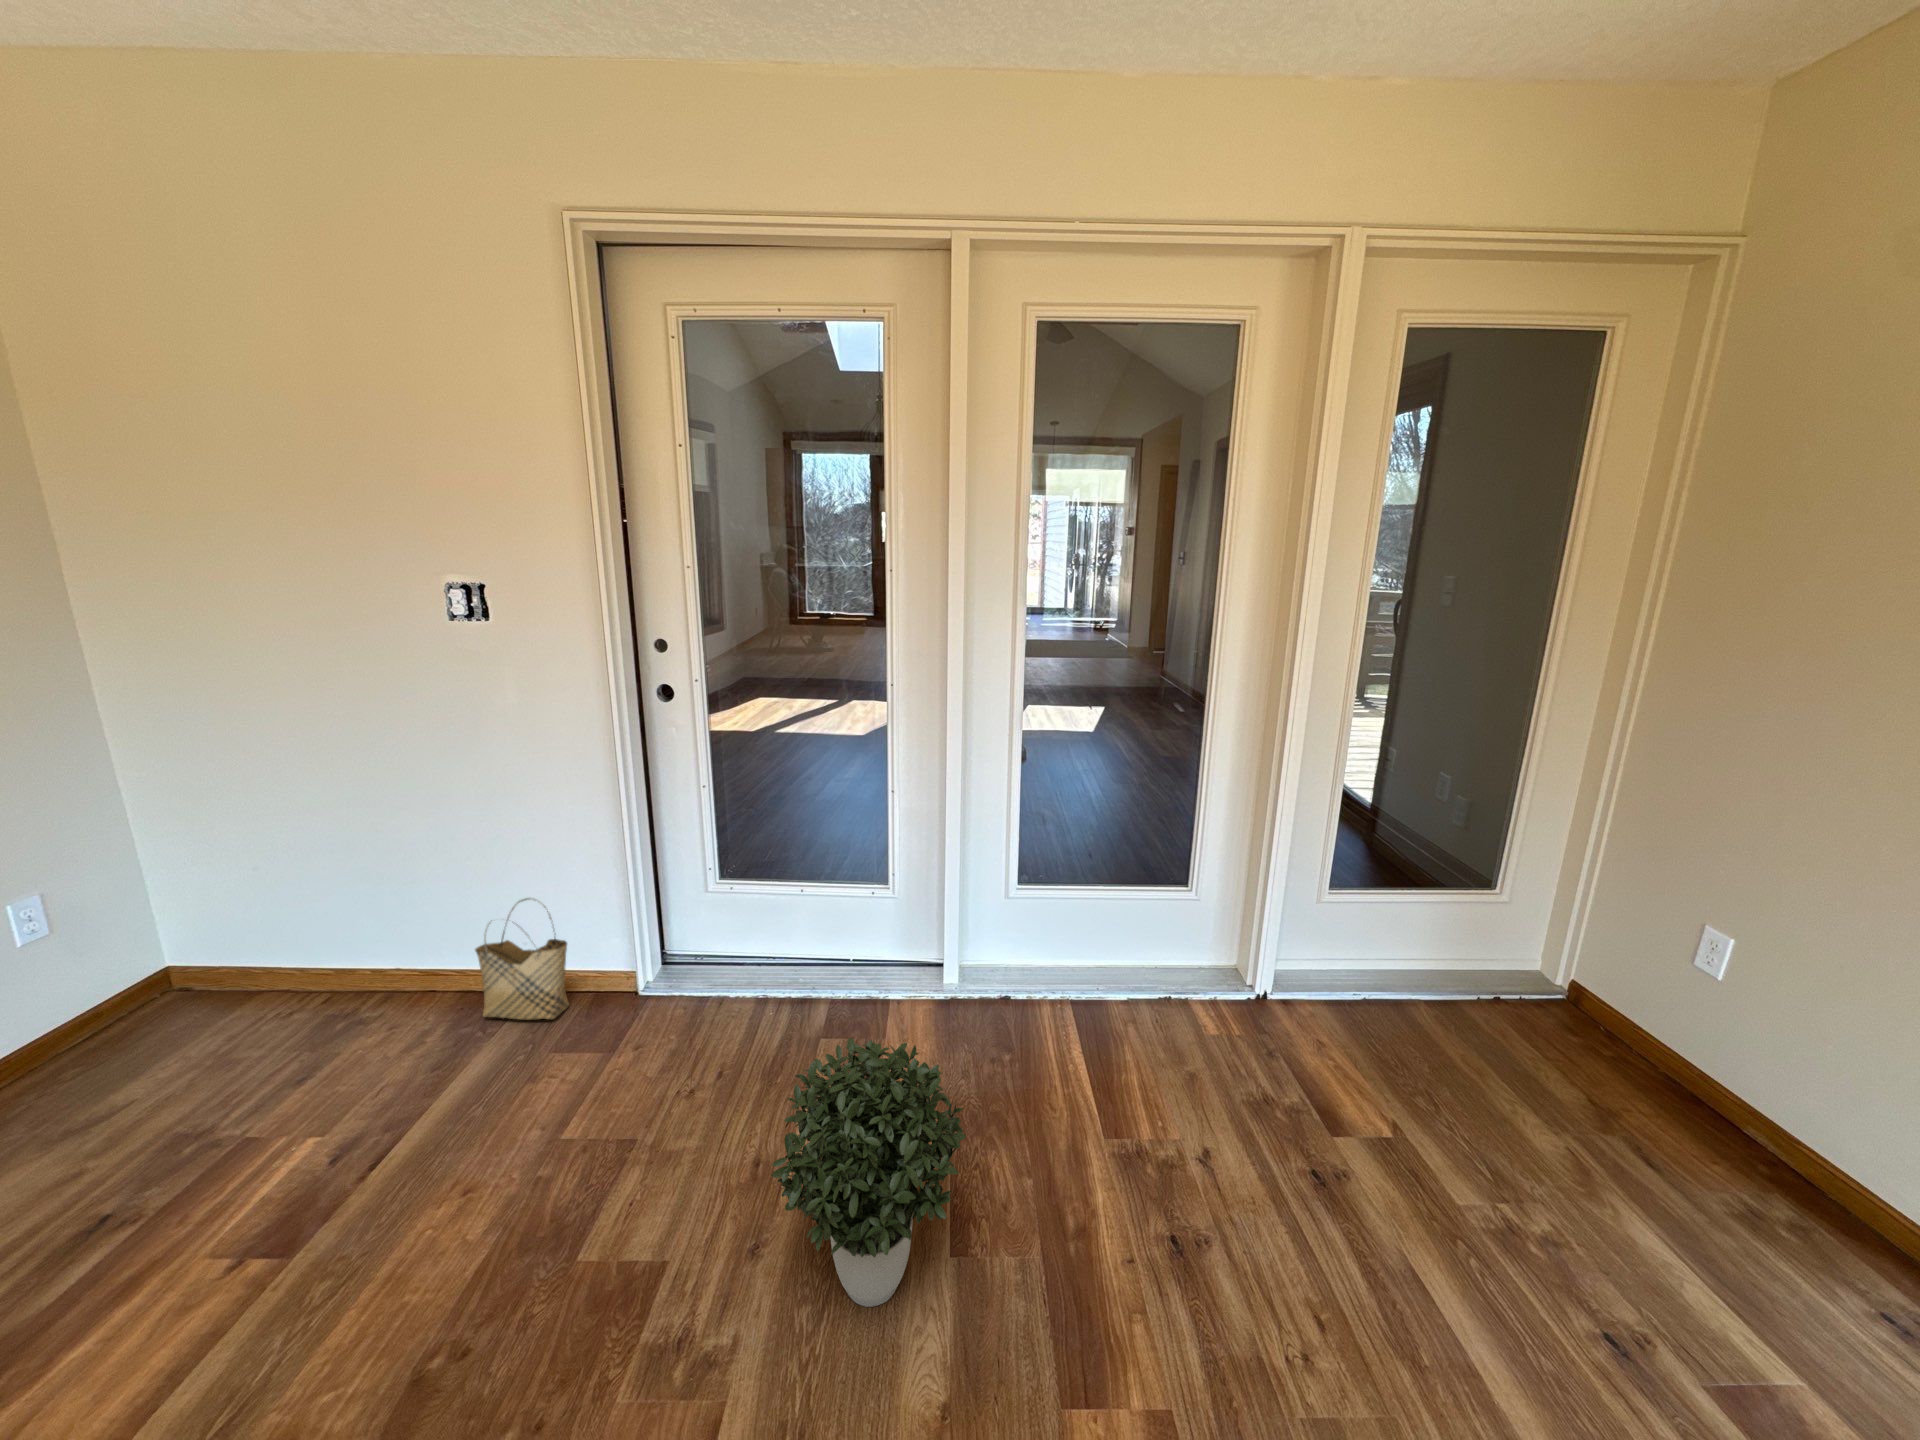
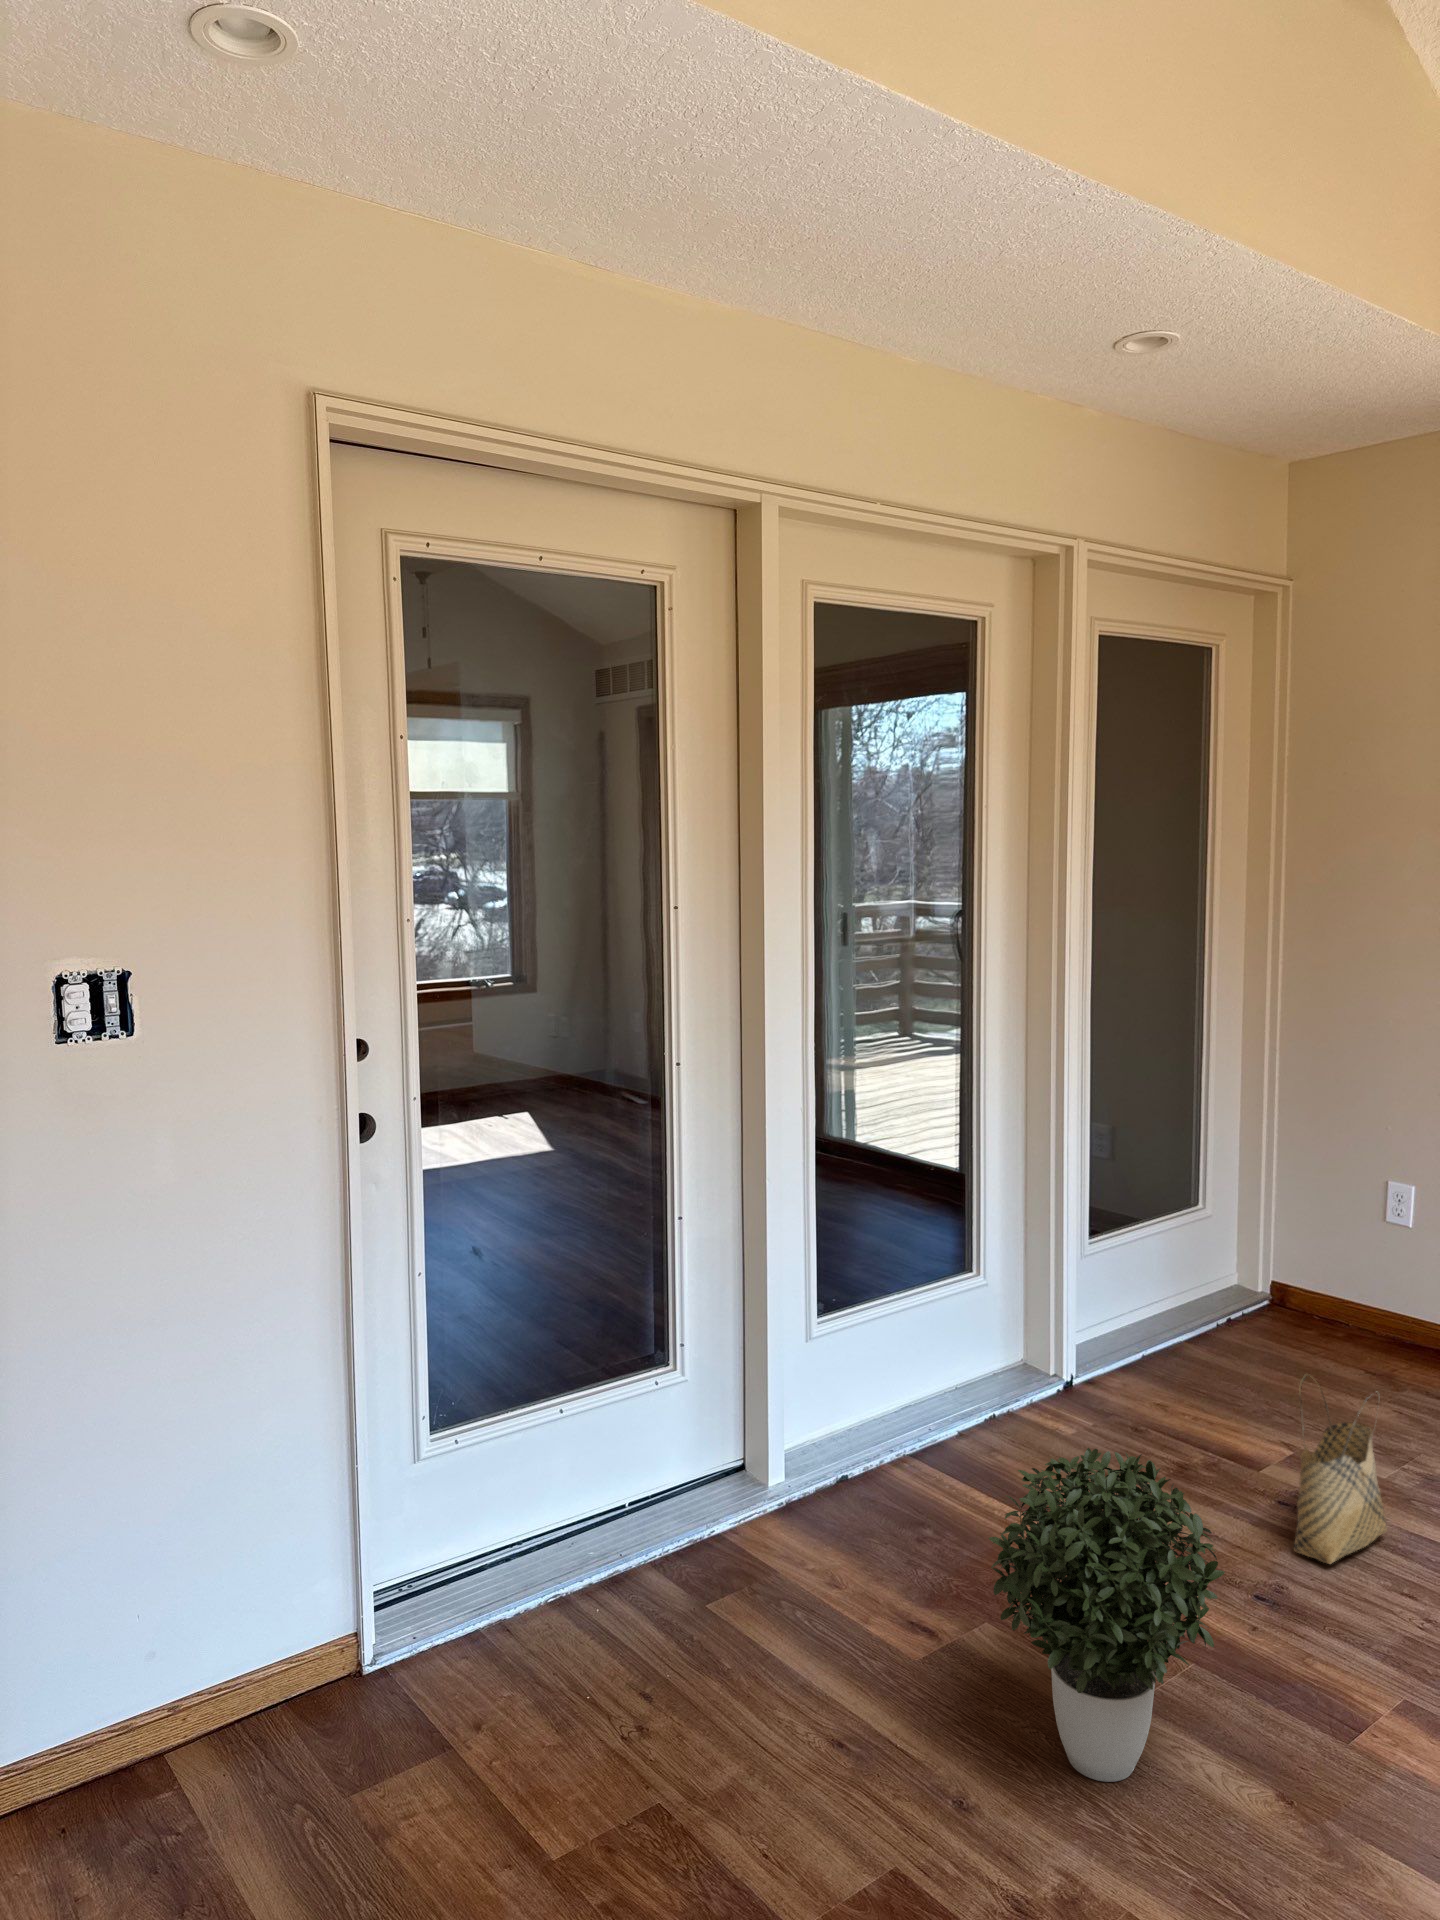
woven basket: present [475,898,569,1020] -> present [1293,1374,1387,1564]

